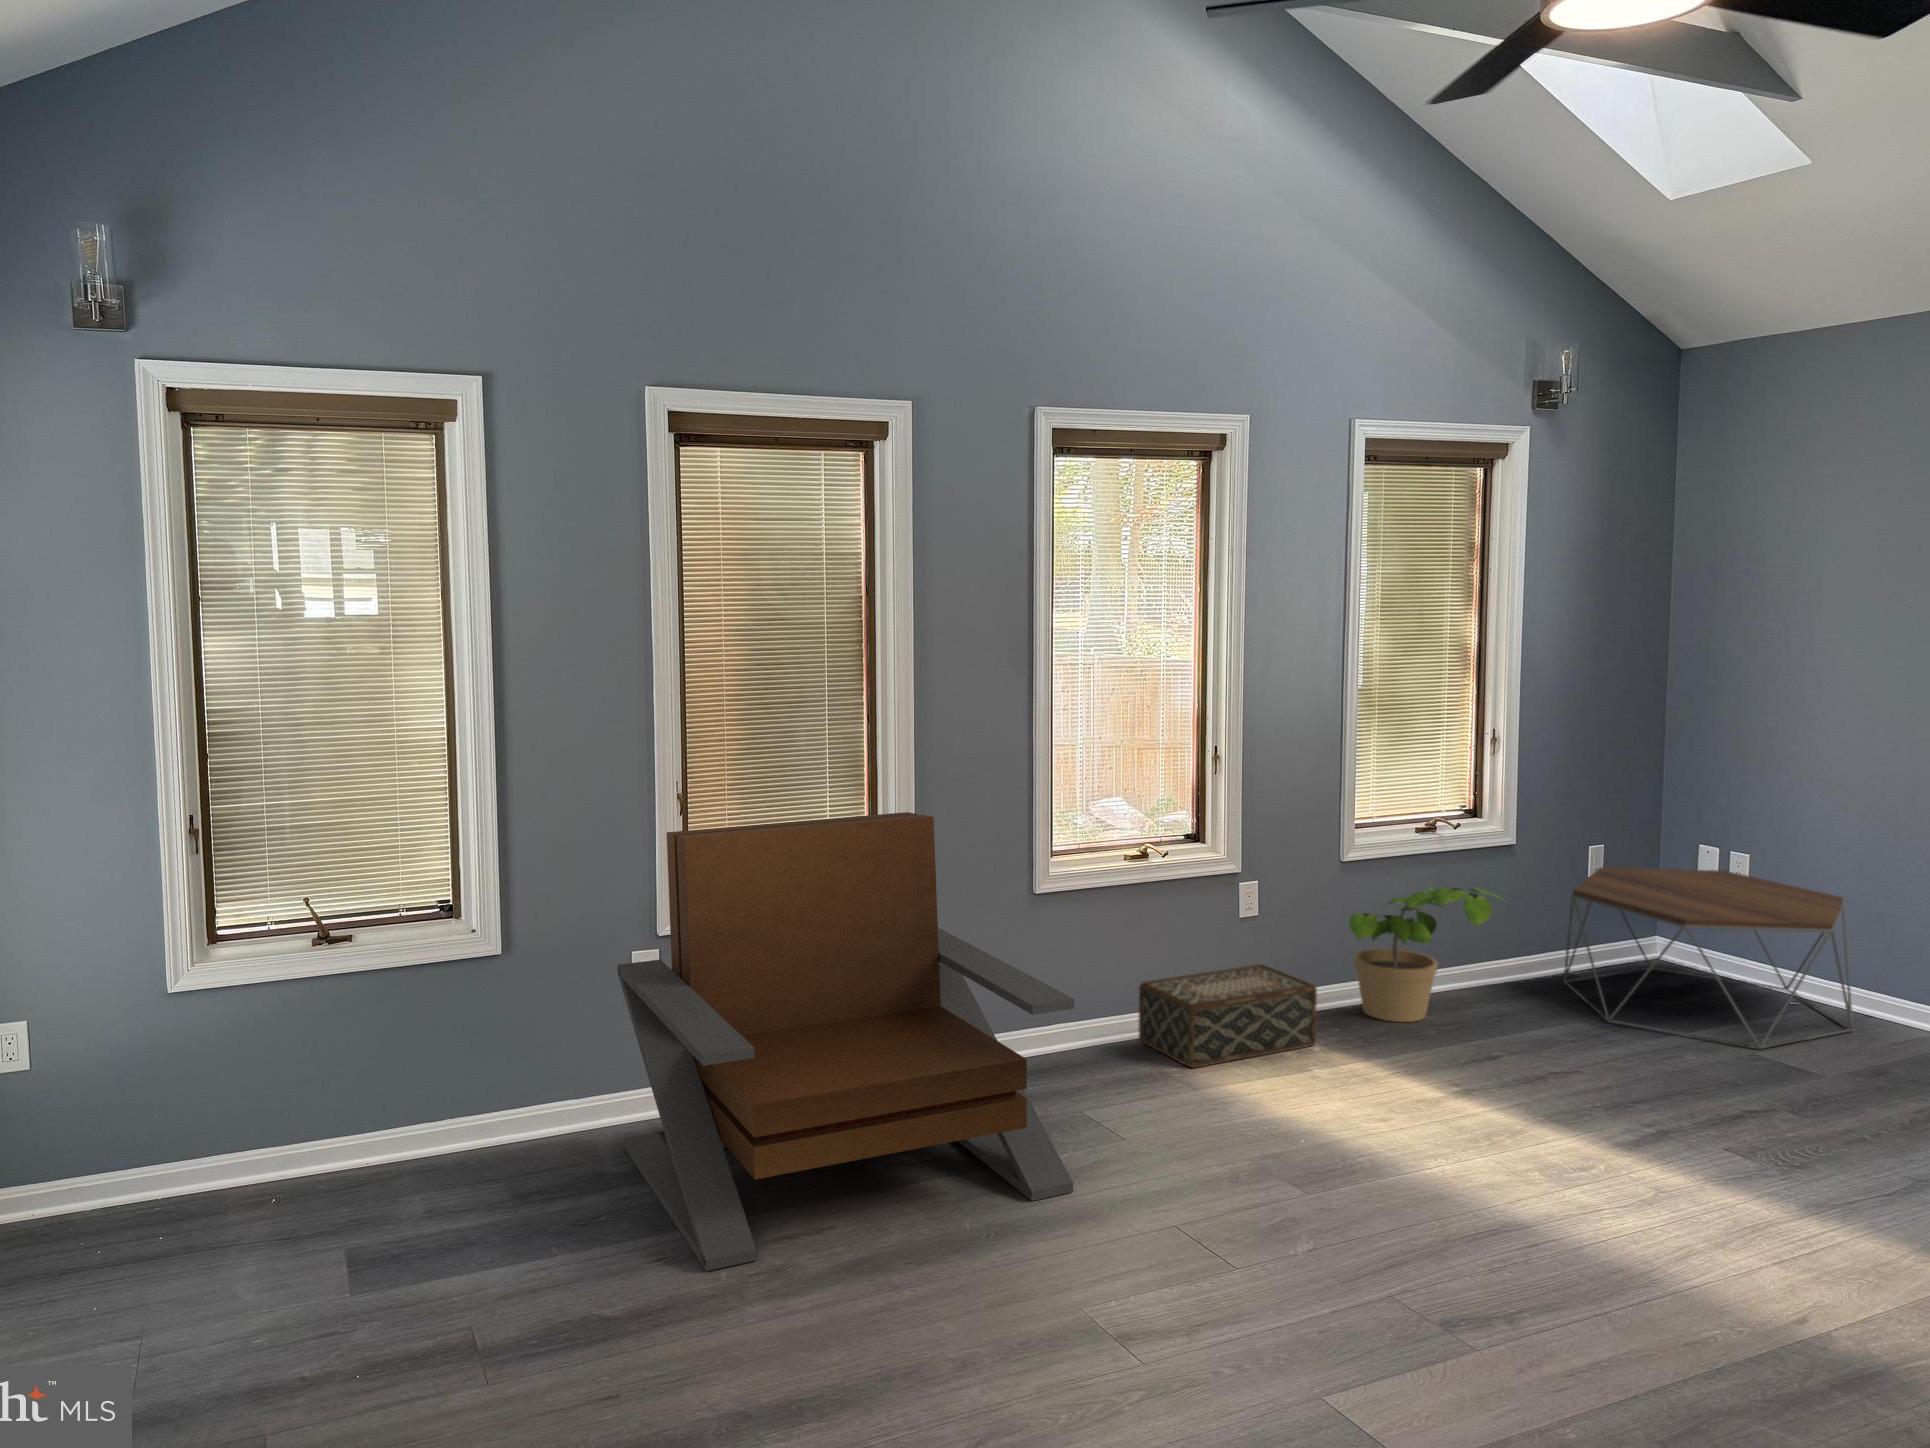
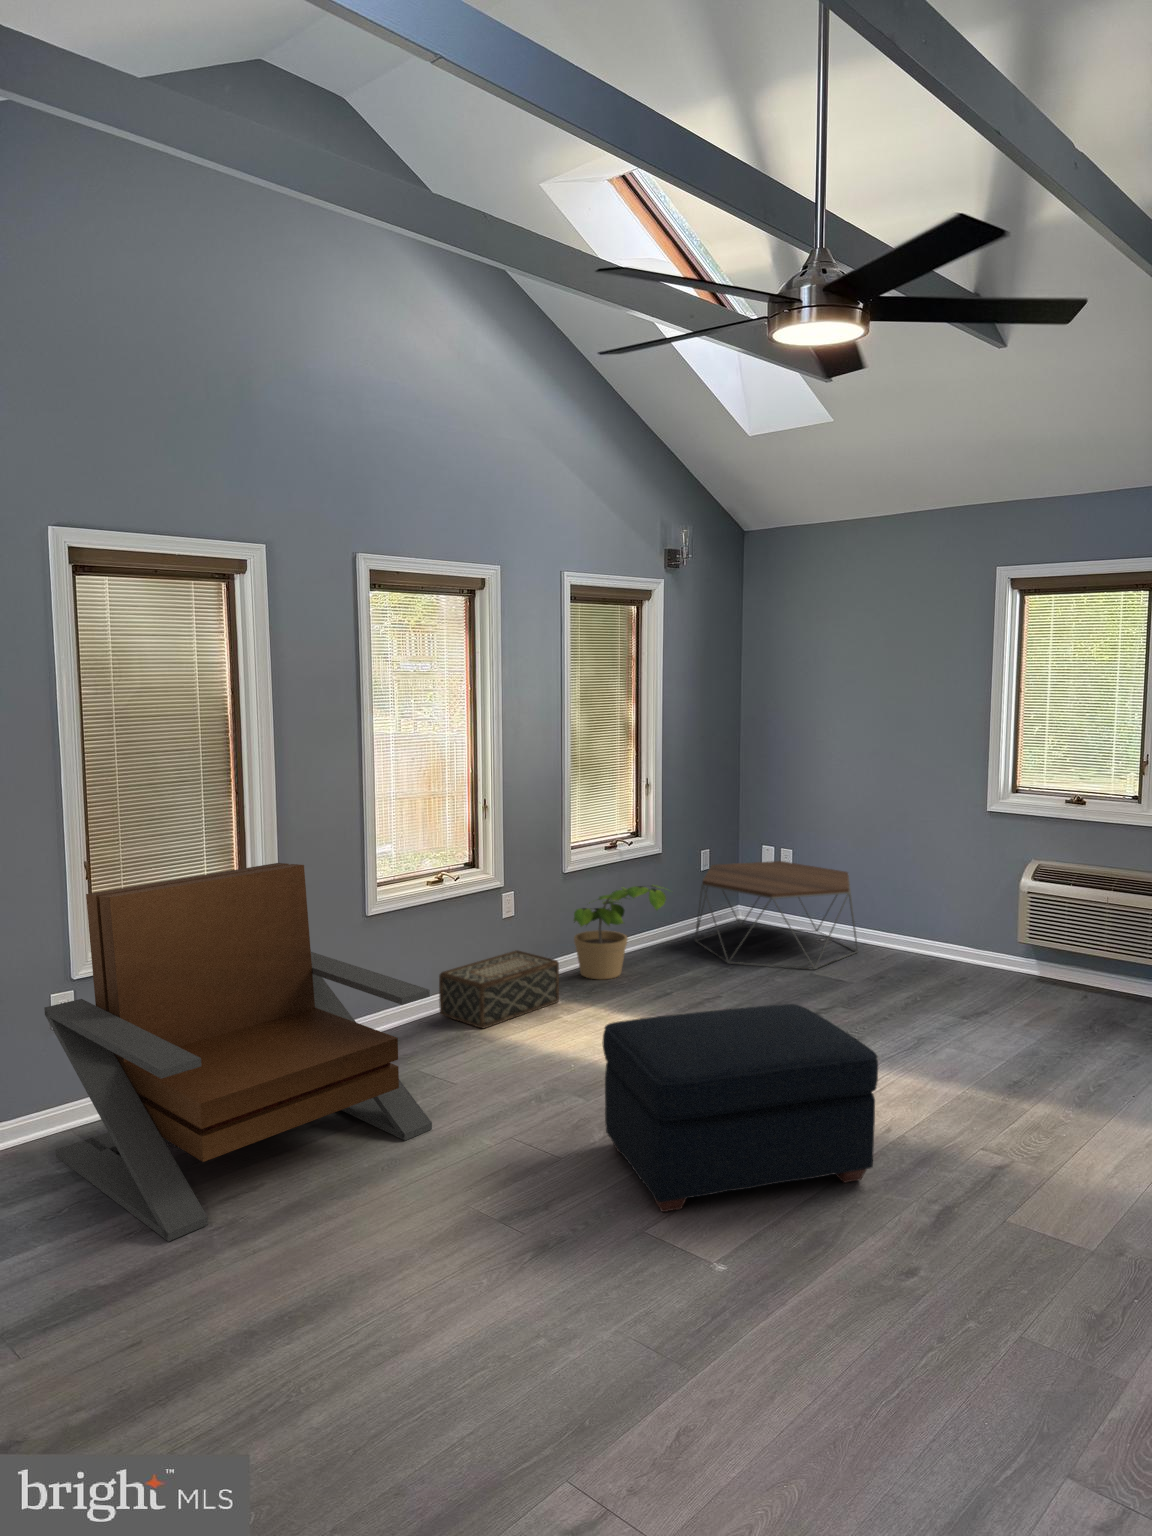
ottoman: none [1309,1079,1753,1392] -> present [602,1004,878,1212]

